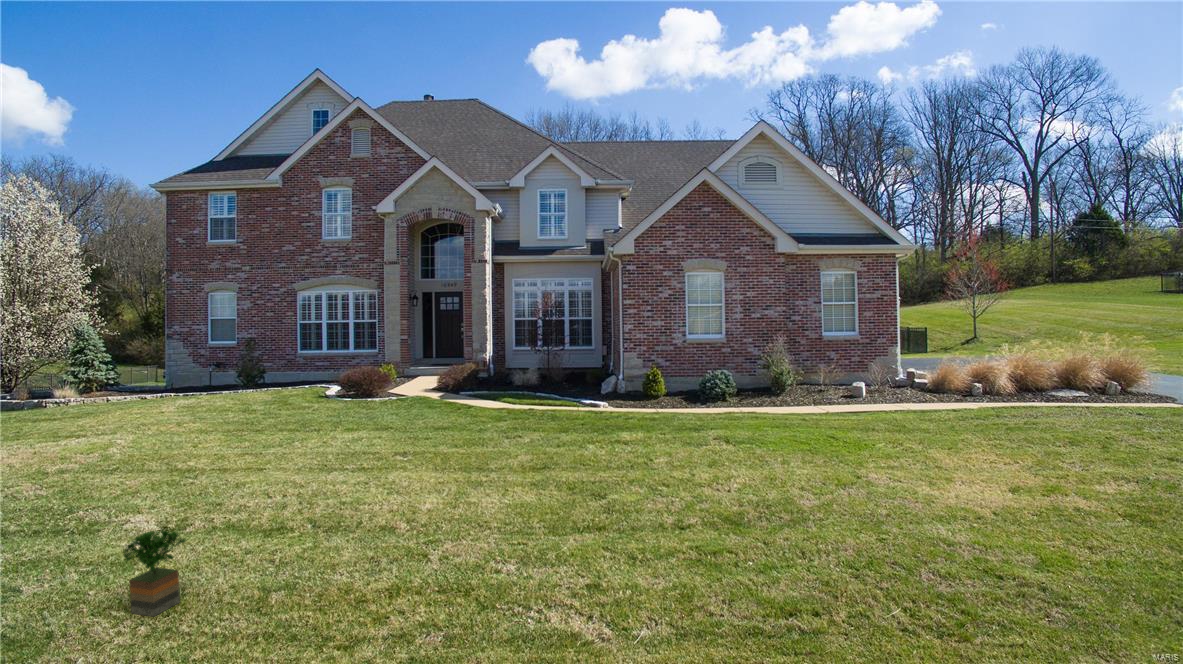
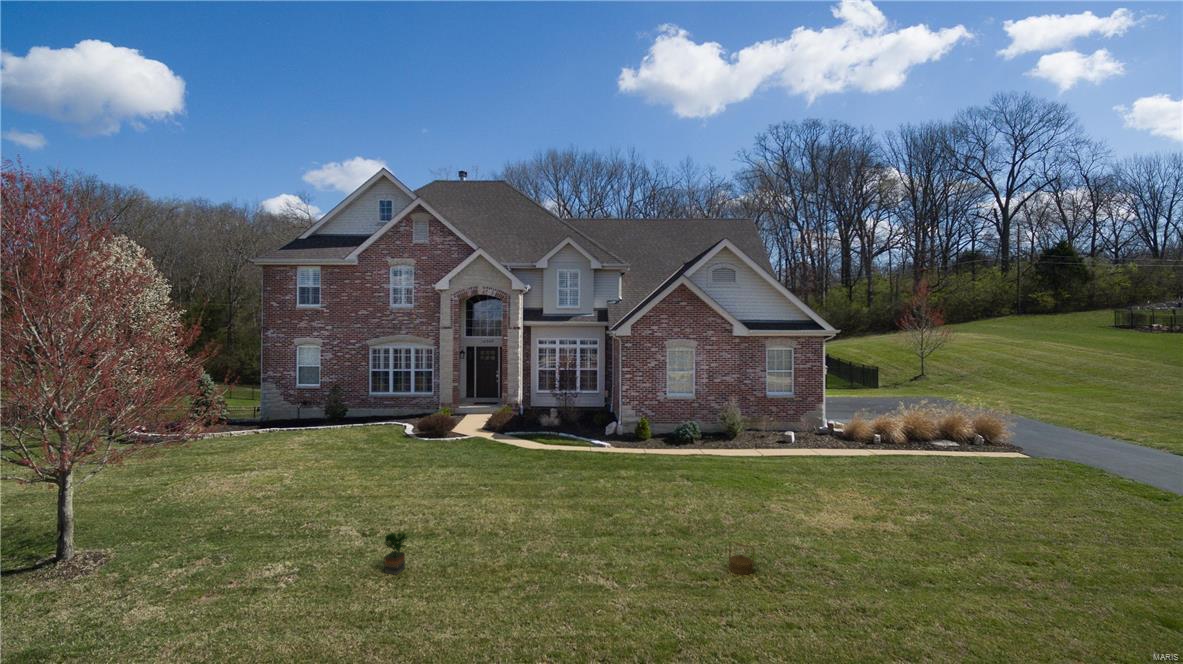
basket: none [835,535,892,603] -> present [729,541,754,574]

